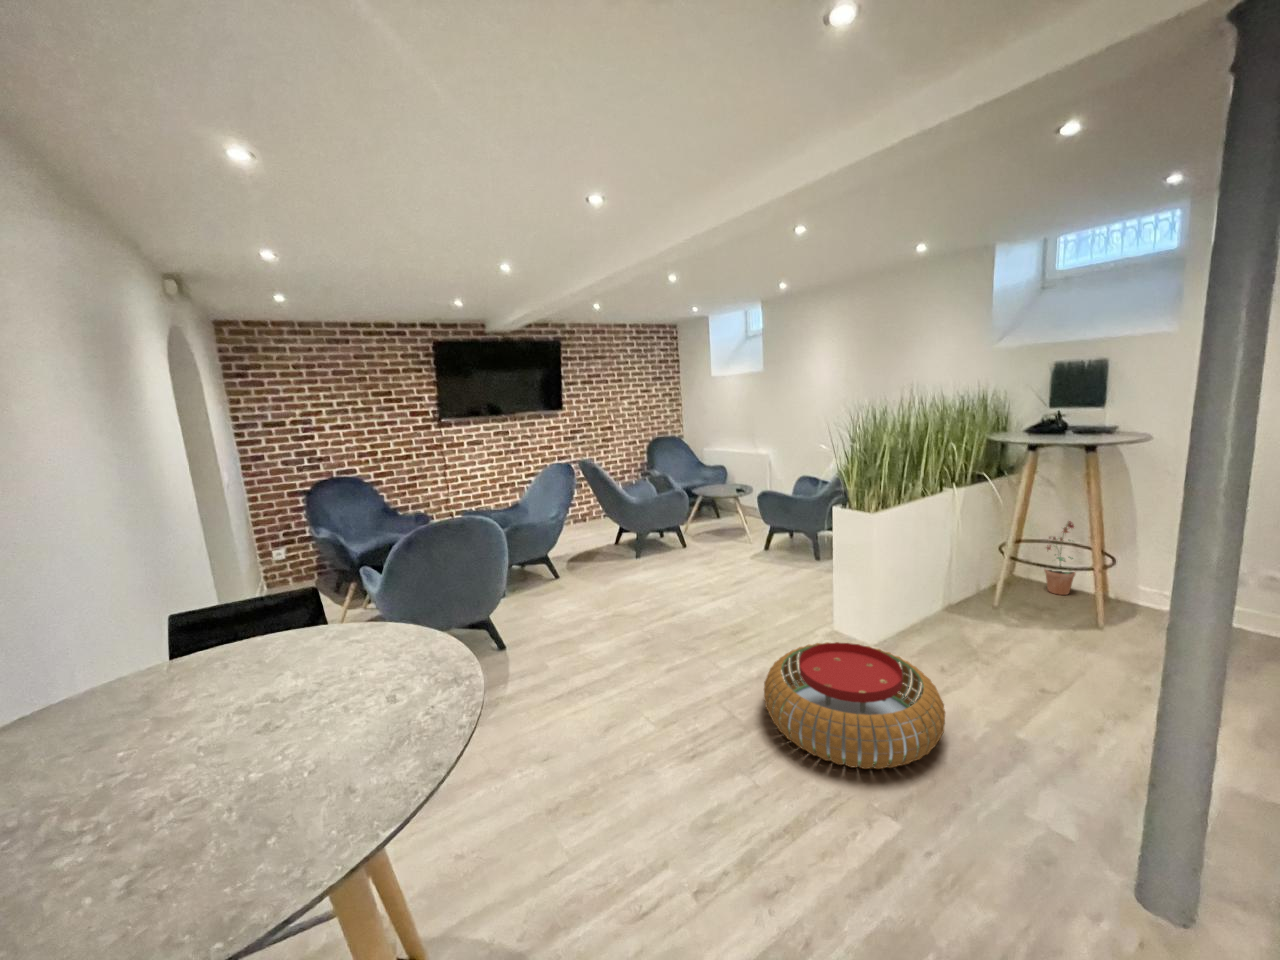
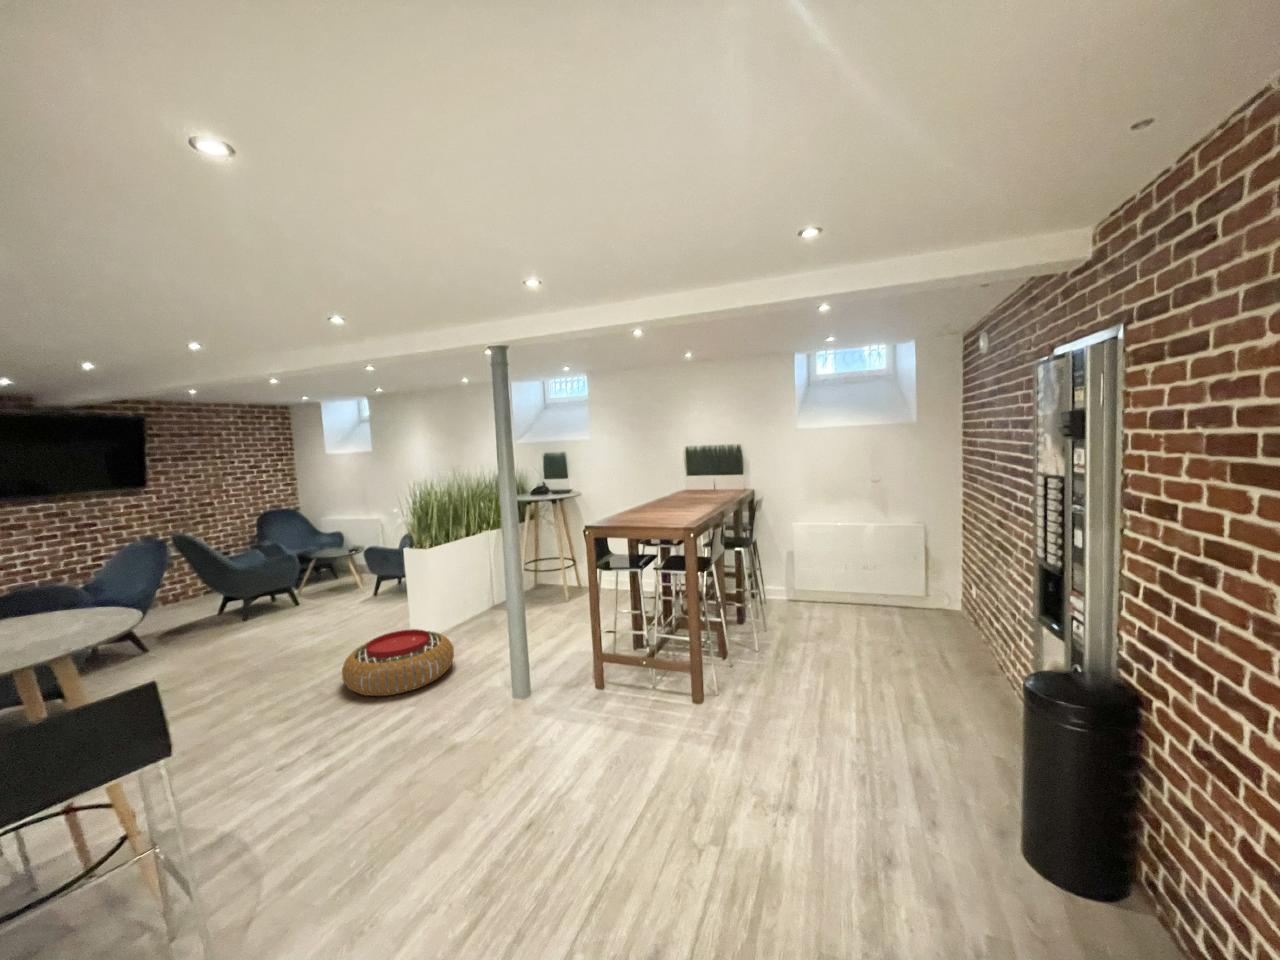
potted plant: present [1044,521,1075,595] -> none [546,545,563,590]

